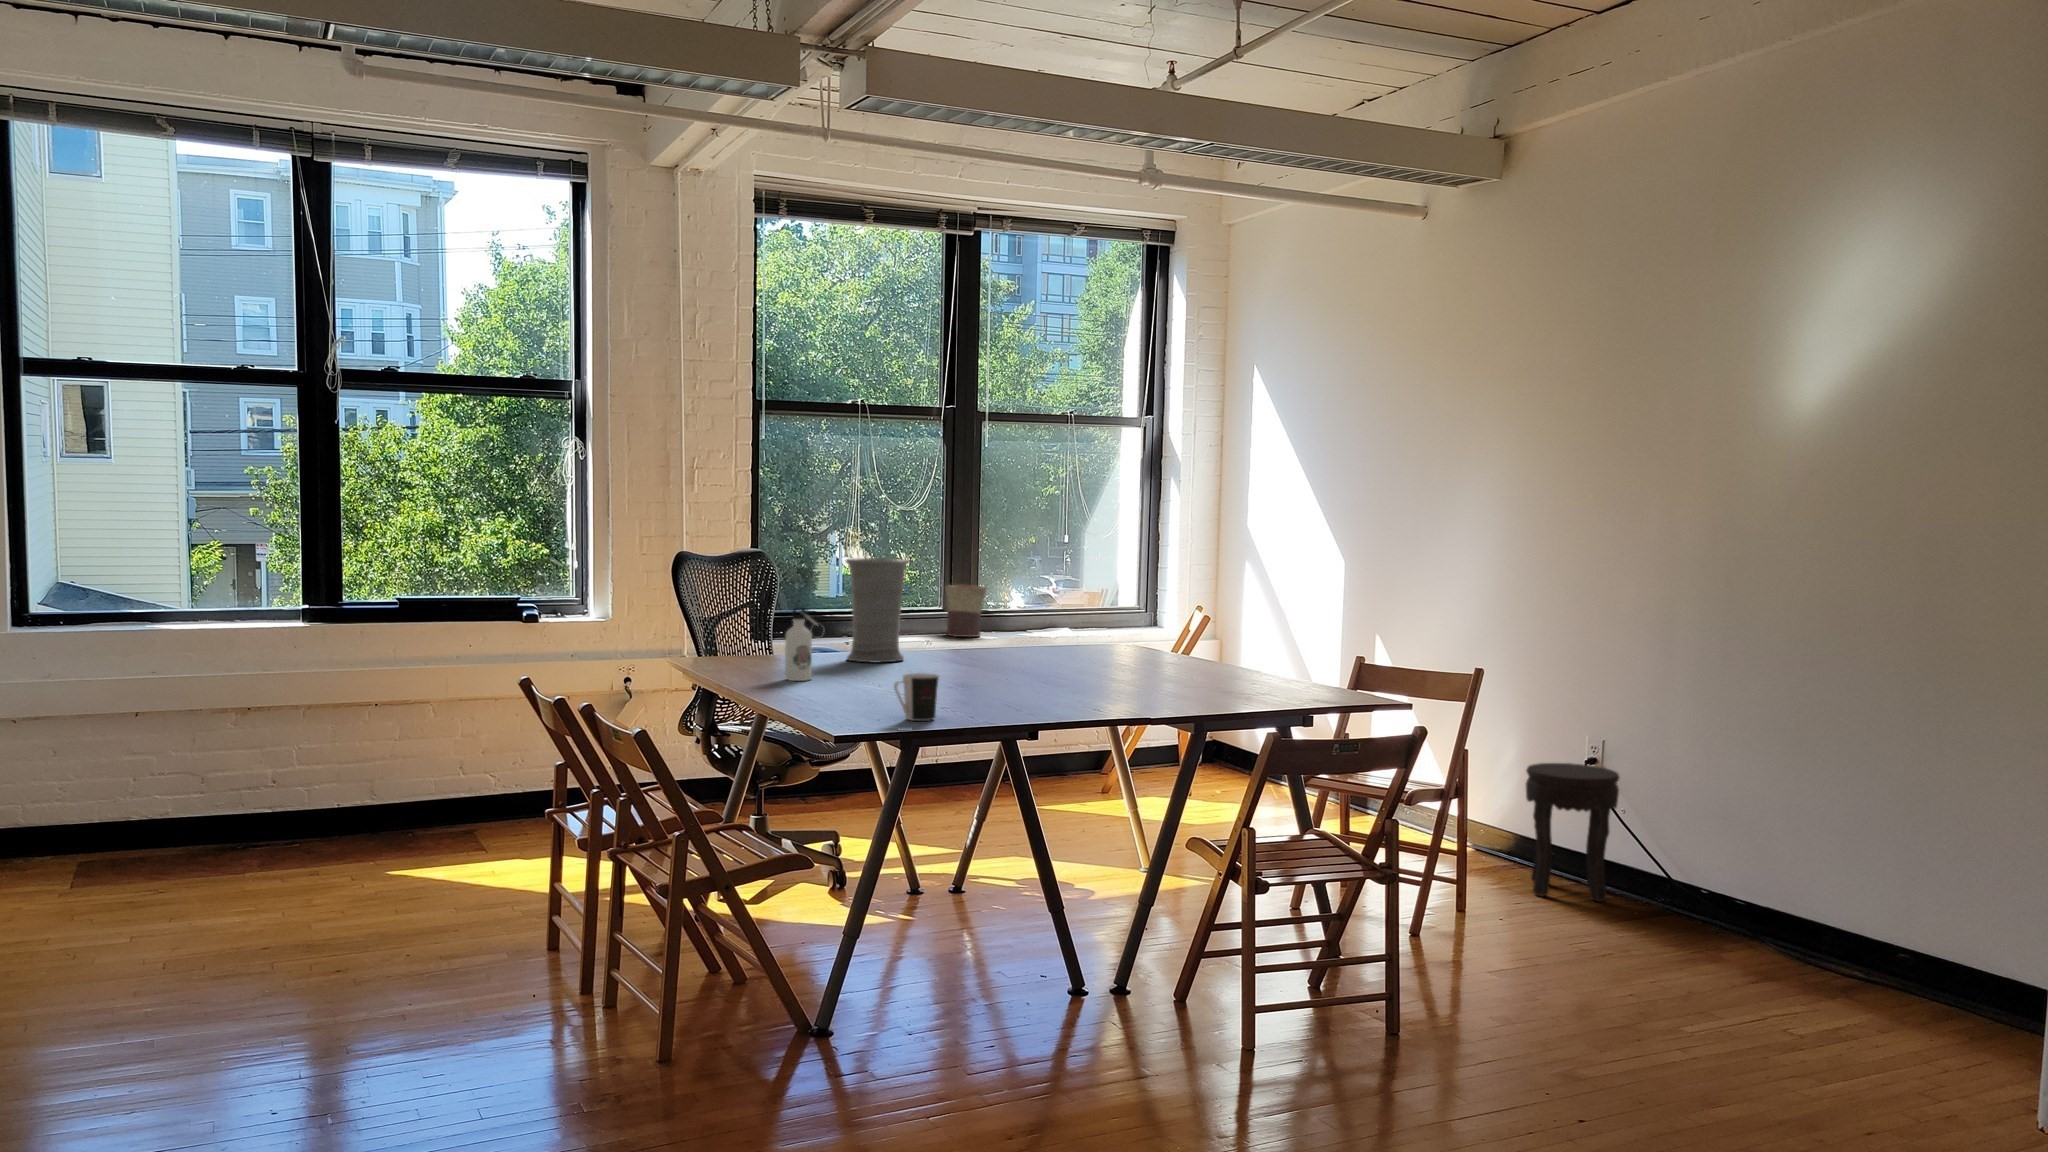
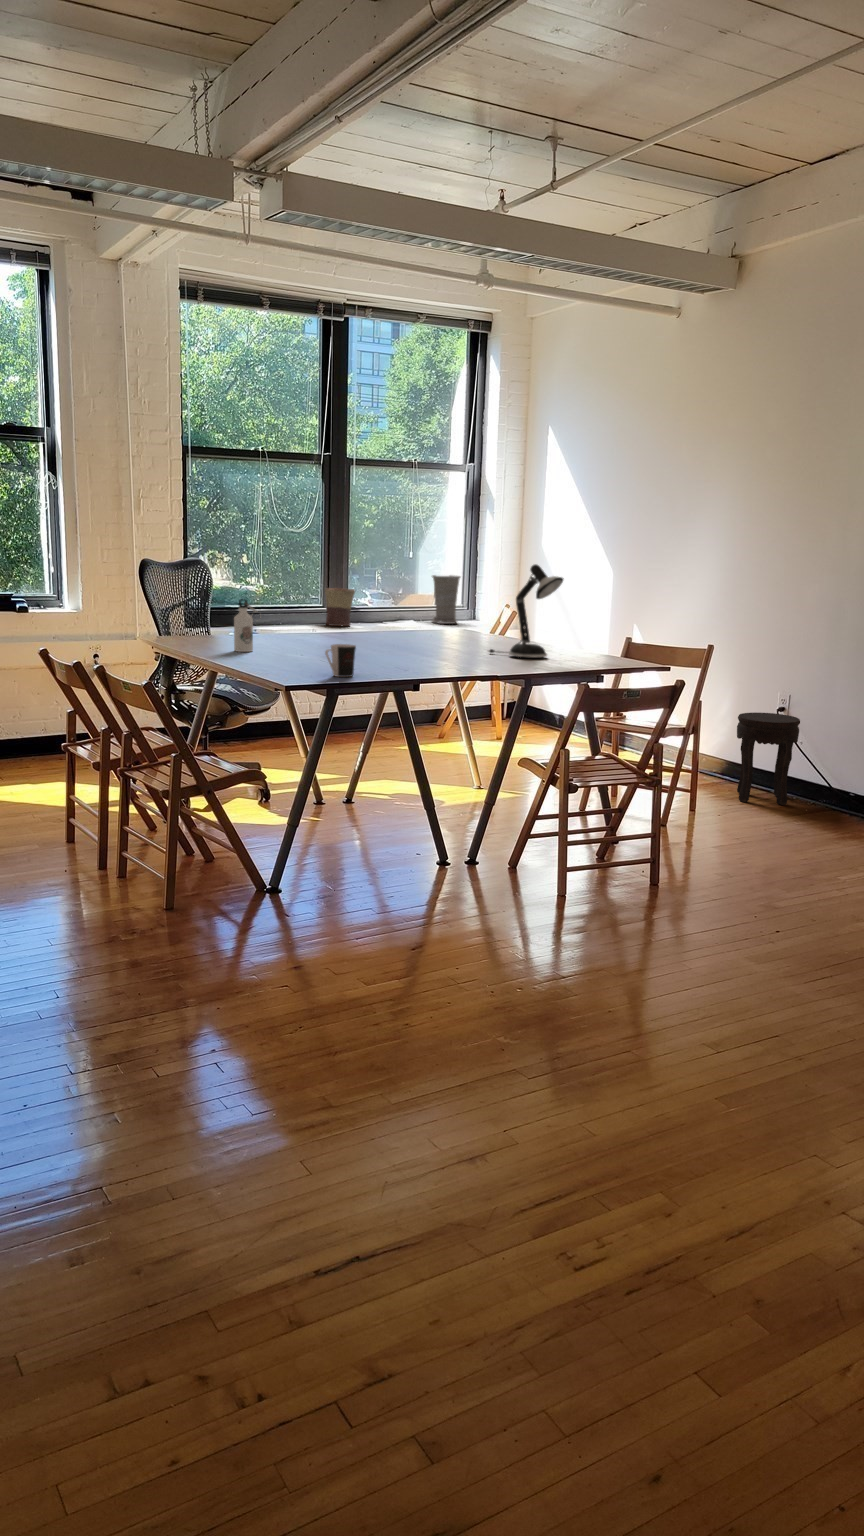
desk lamp: none [1146,556,1251,688] -> present [489,564,564,657]
vase: present [846,558,909,663] -> present [432,575,460,624]

